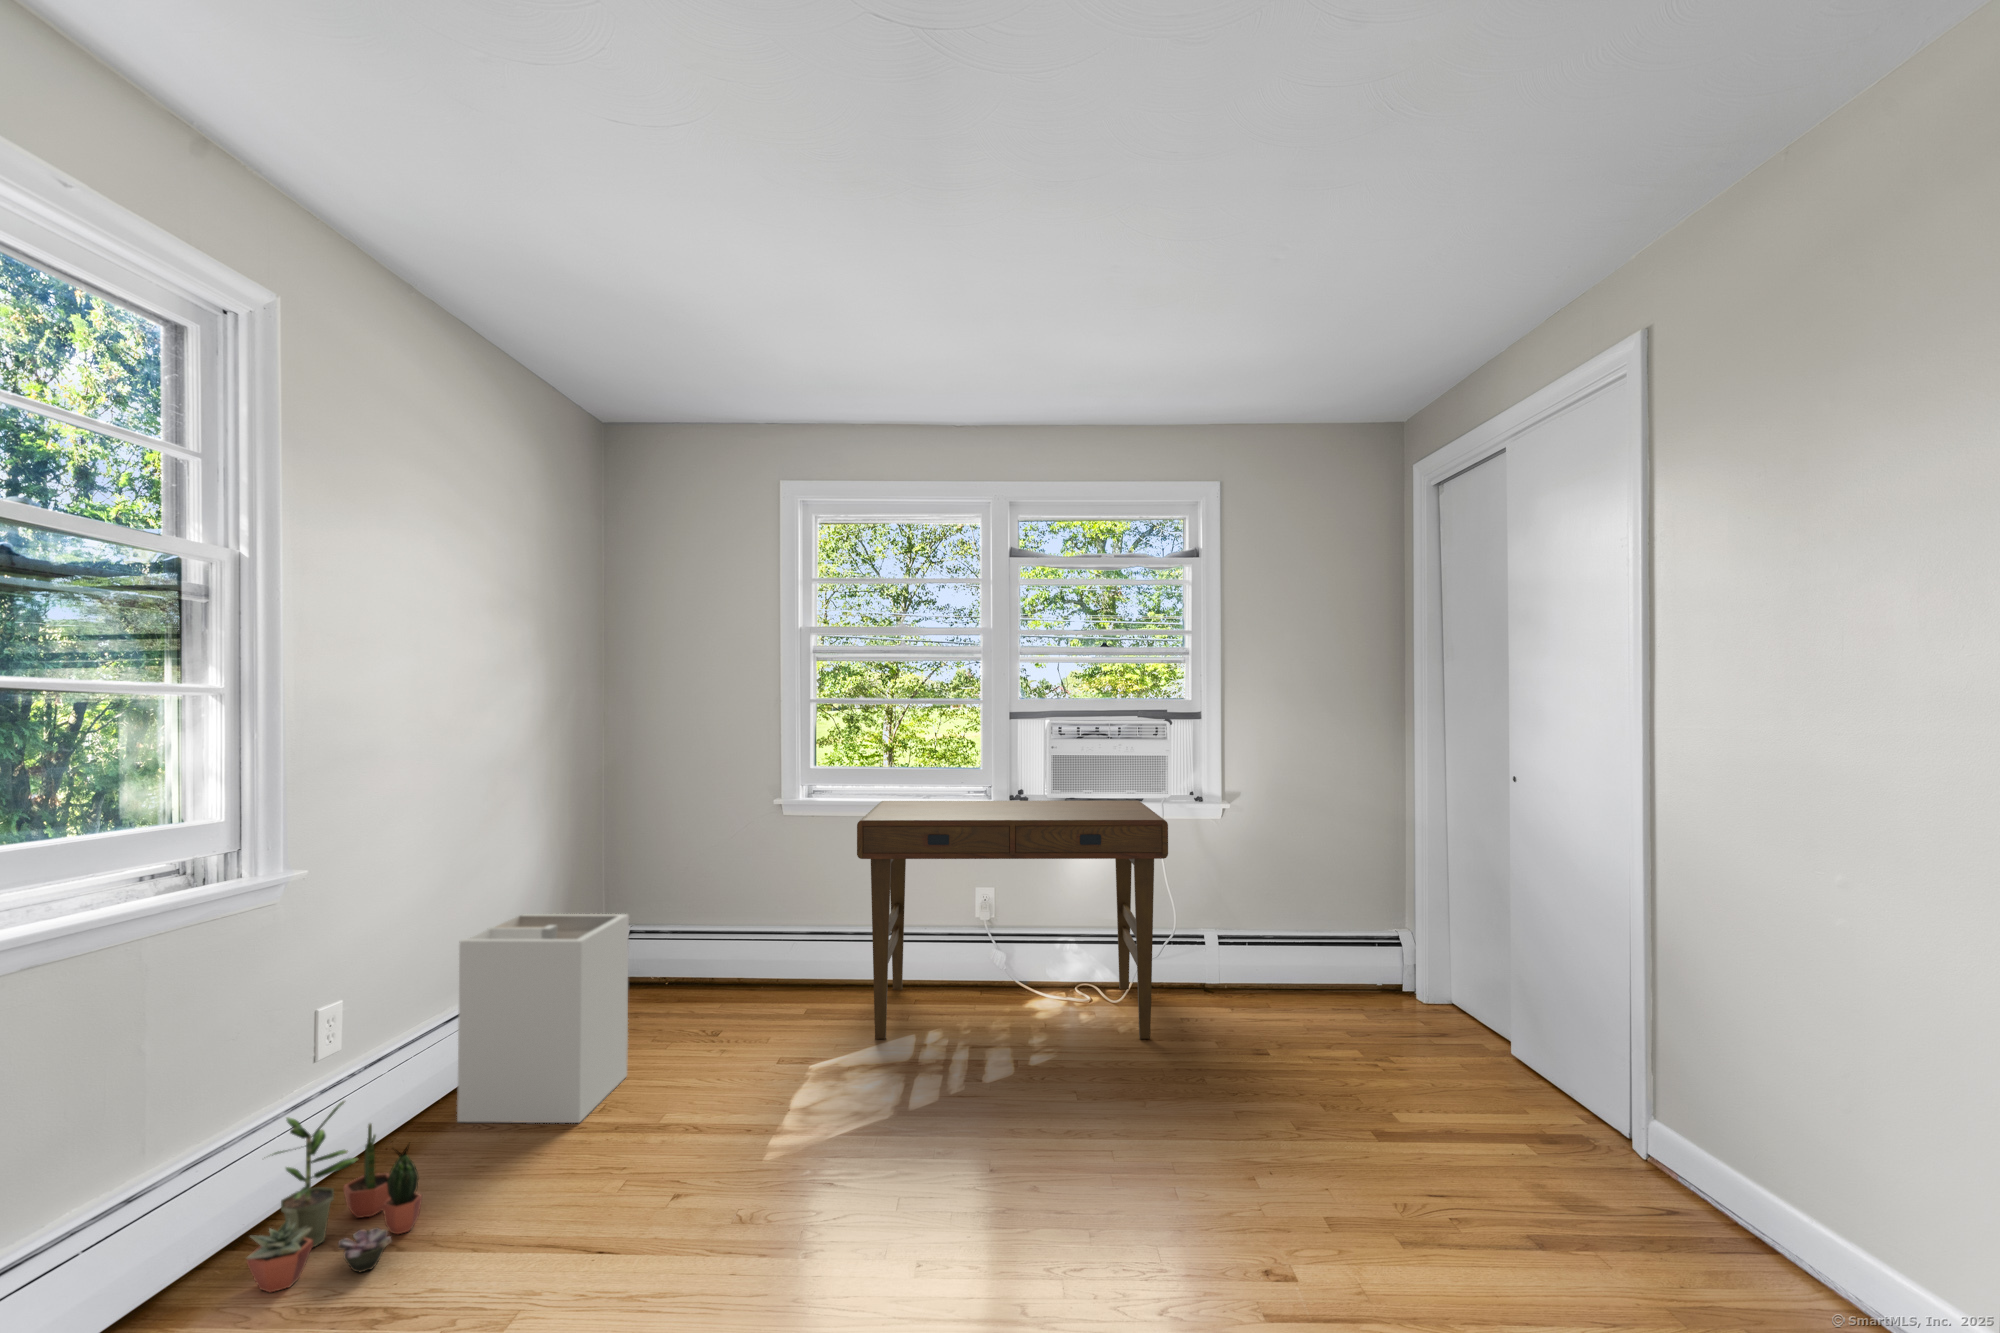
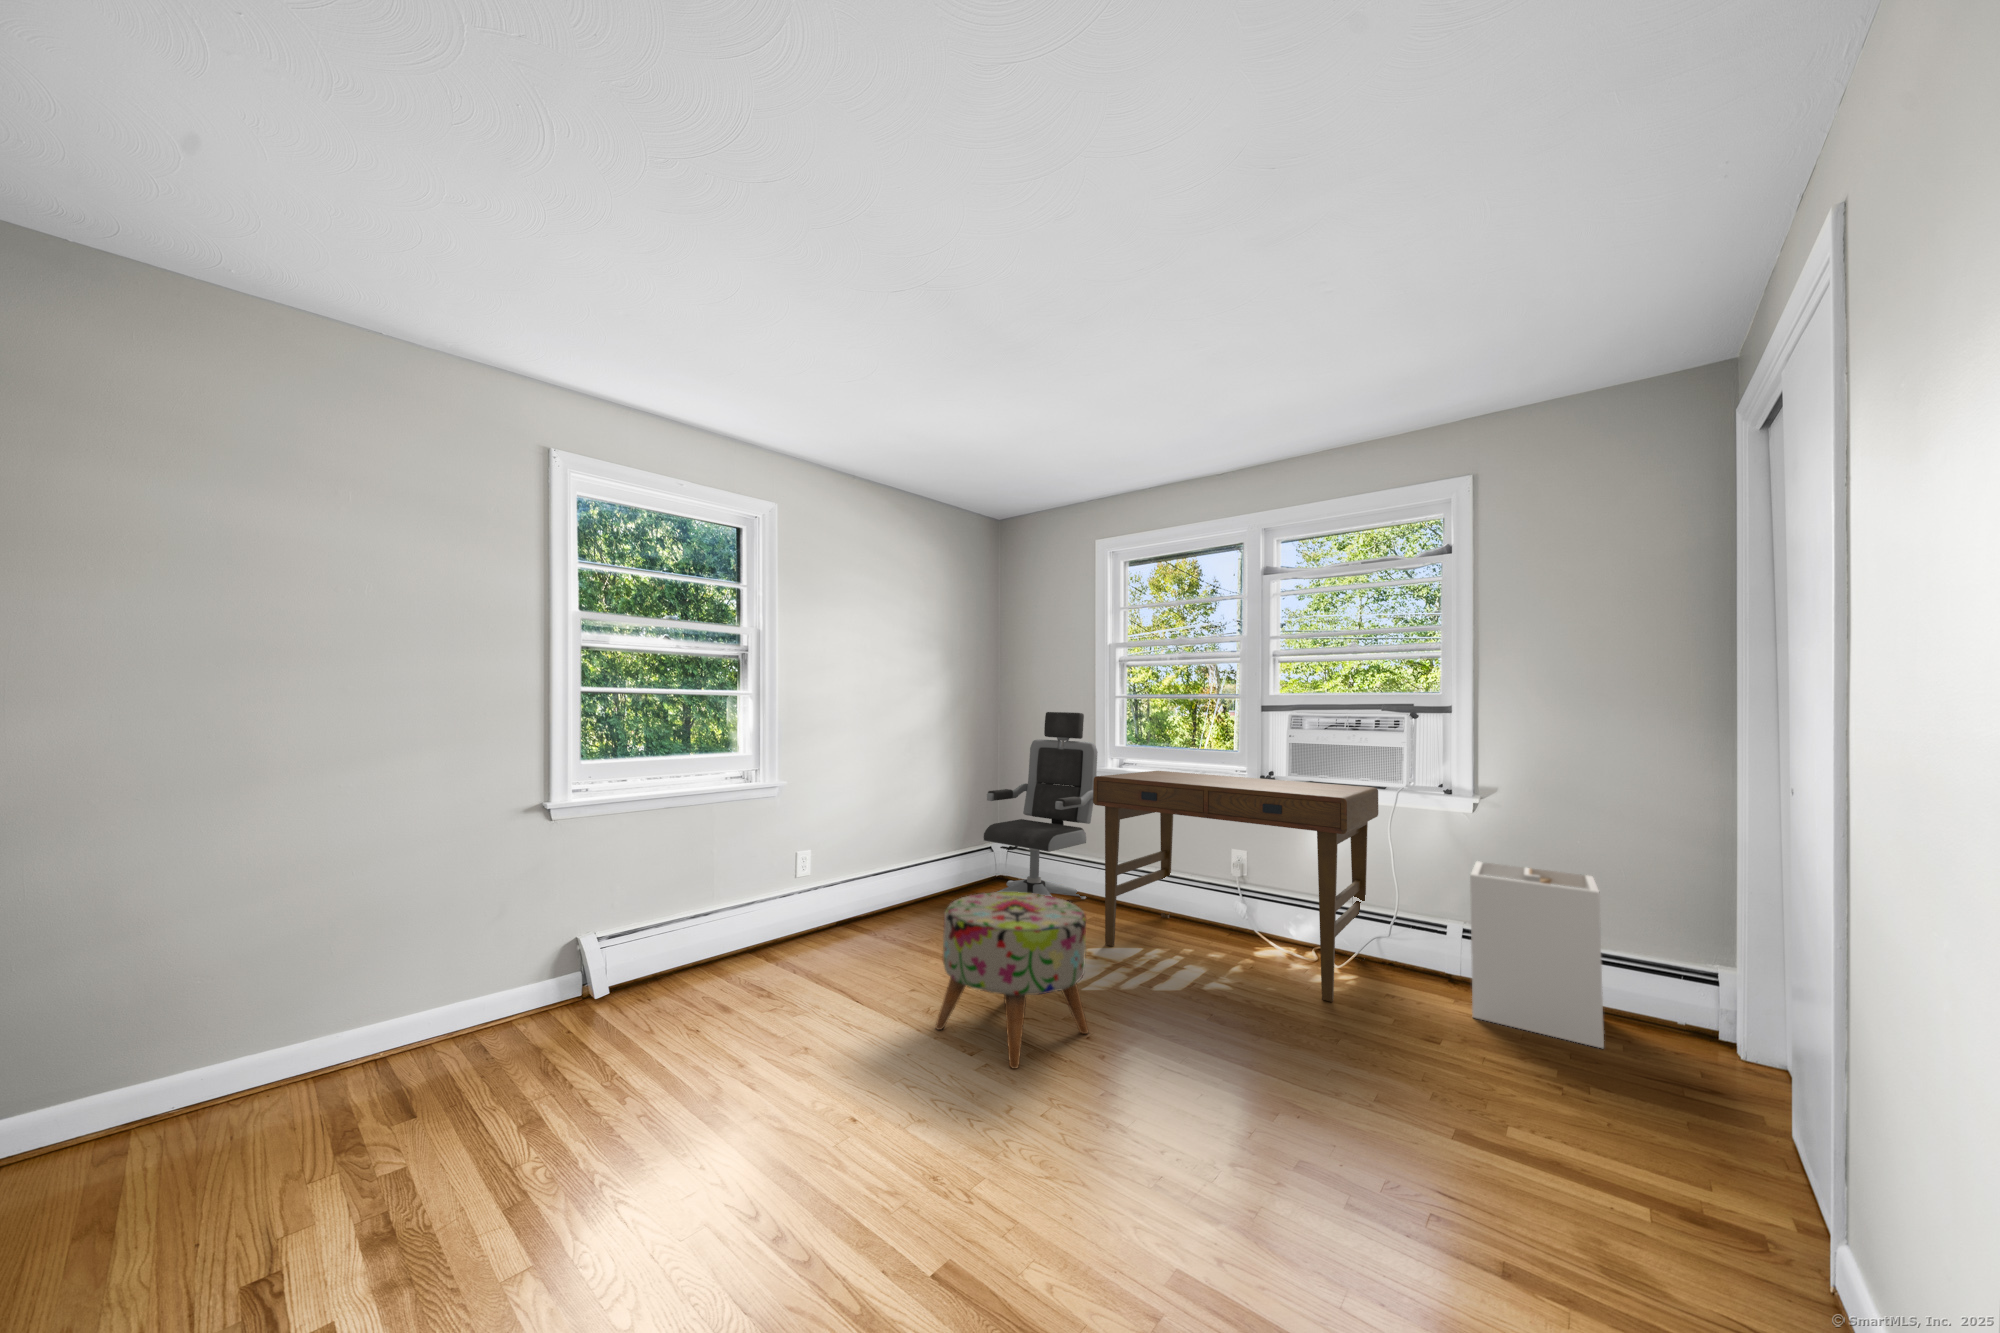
office chair: none [641,728,794,1032] -> present [983,712,1098,899]
laundry hamper: present [457,914,629,1123] -> present [1470,861,1604,1049]
ottoman: none [812,989,998,1207] -> present [935,892,1088,1069]
potted plant: present [246,1101,422,1292] -> none [651,889,754,985]

